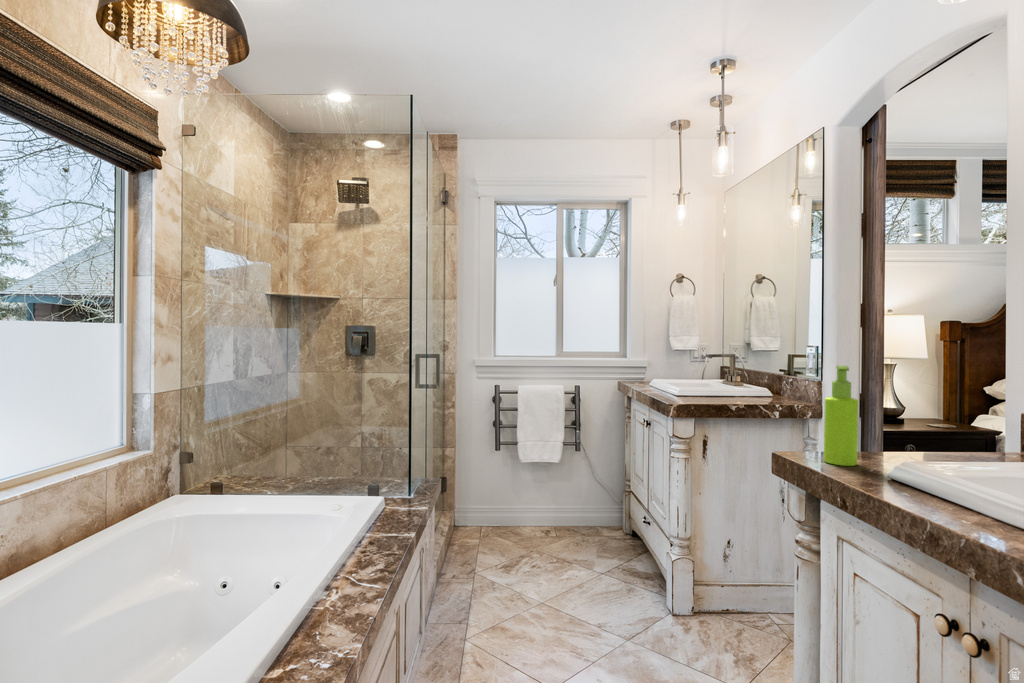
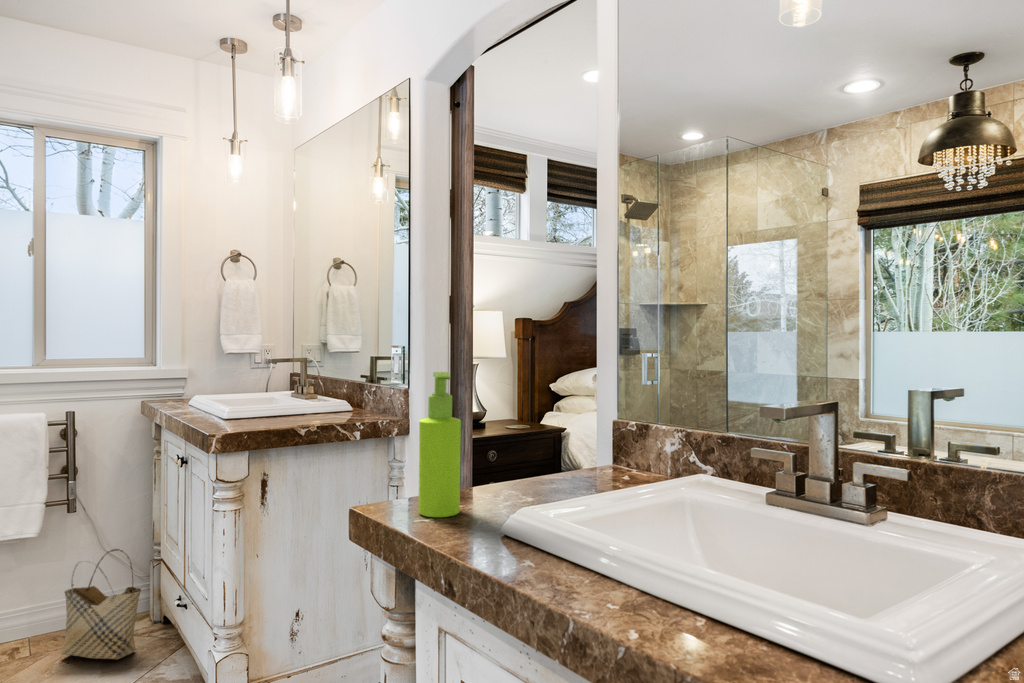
woven basket: none [577,476,621,546] -> present [61,549,141,659]

